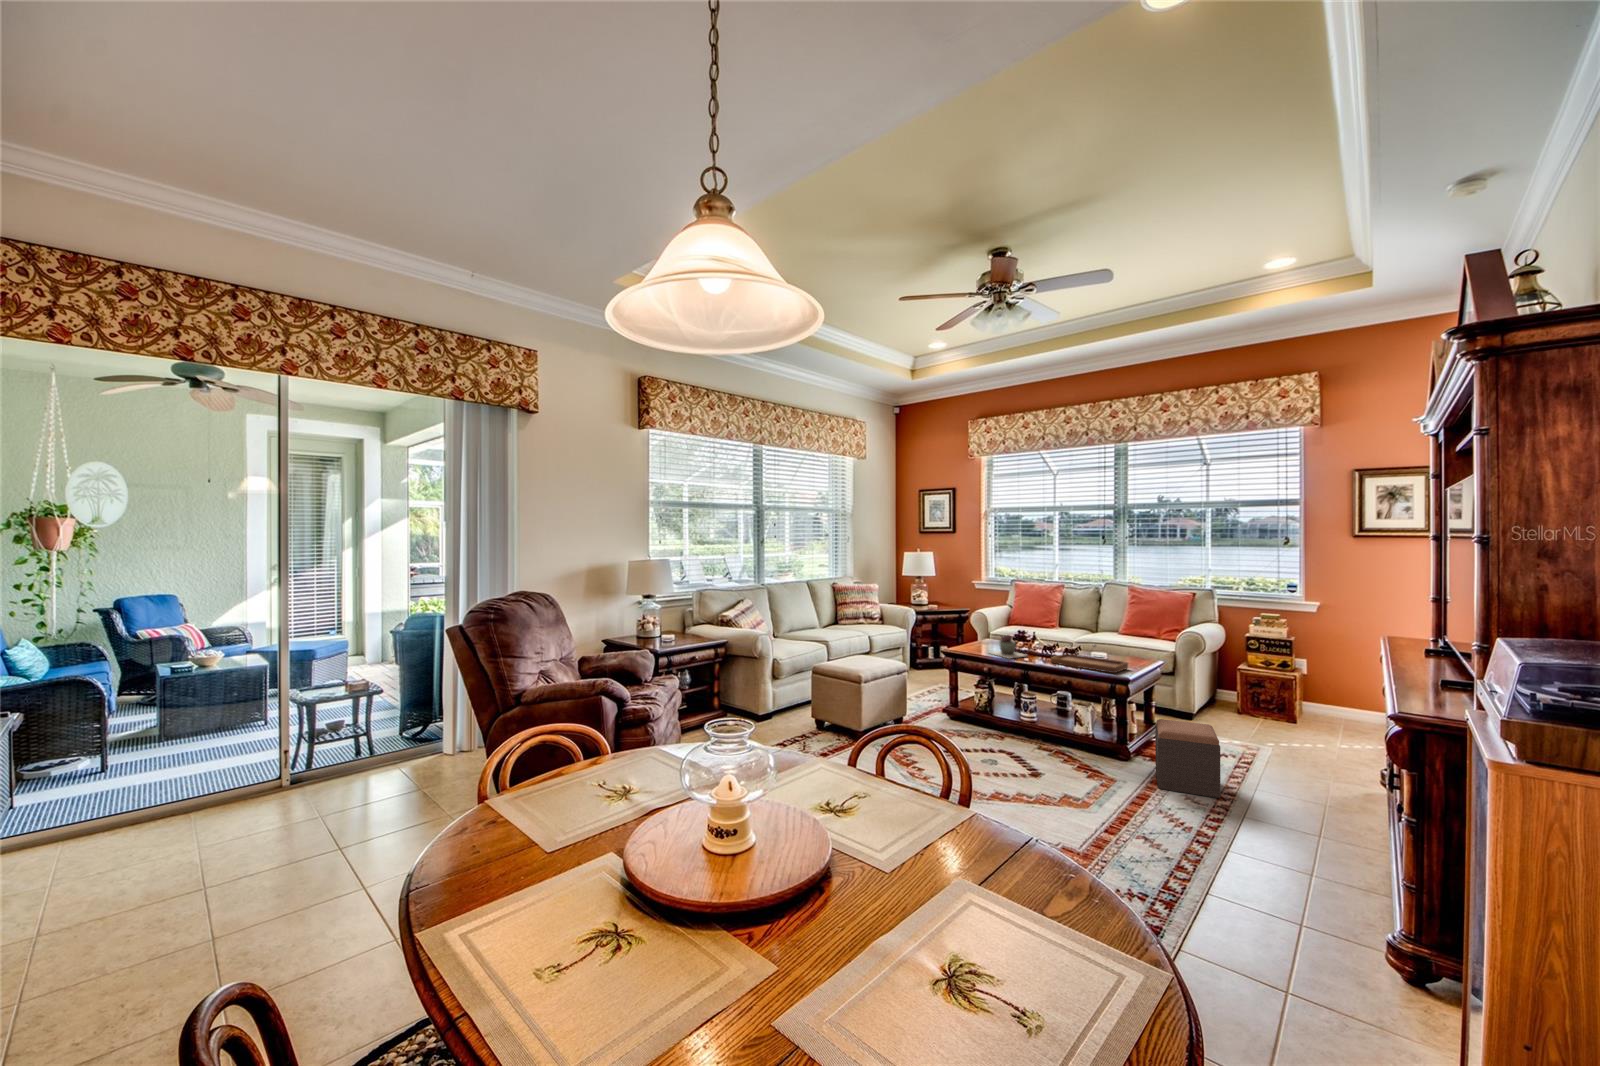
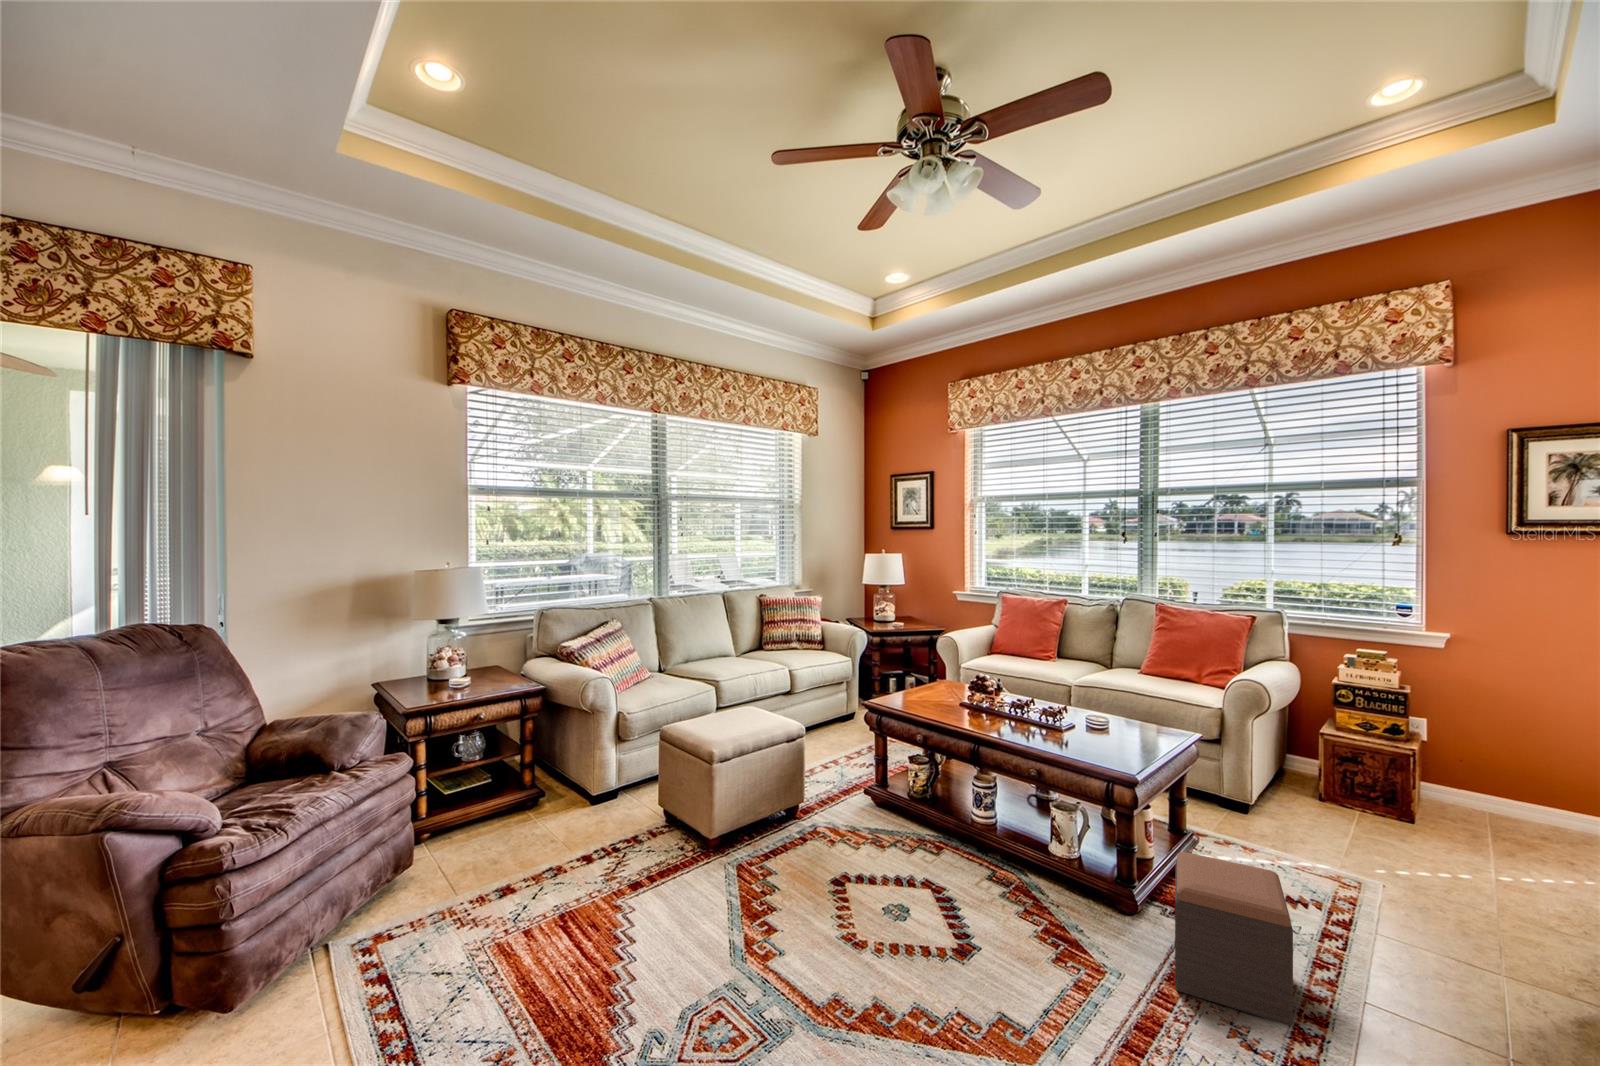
succulent plant: present [989,635,1027,659] -> none [927,683,985,723]
tray: present [1051,644,1128,673] -> none [1016,706,1137,760]

